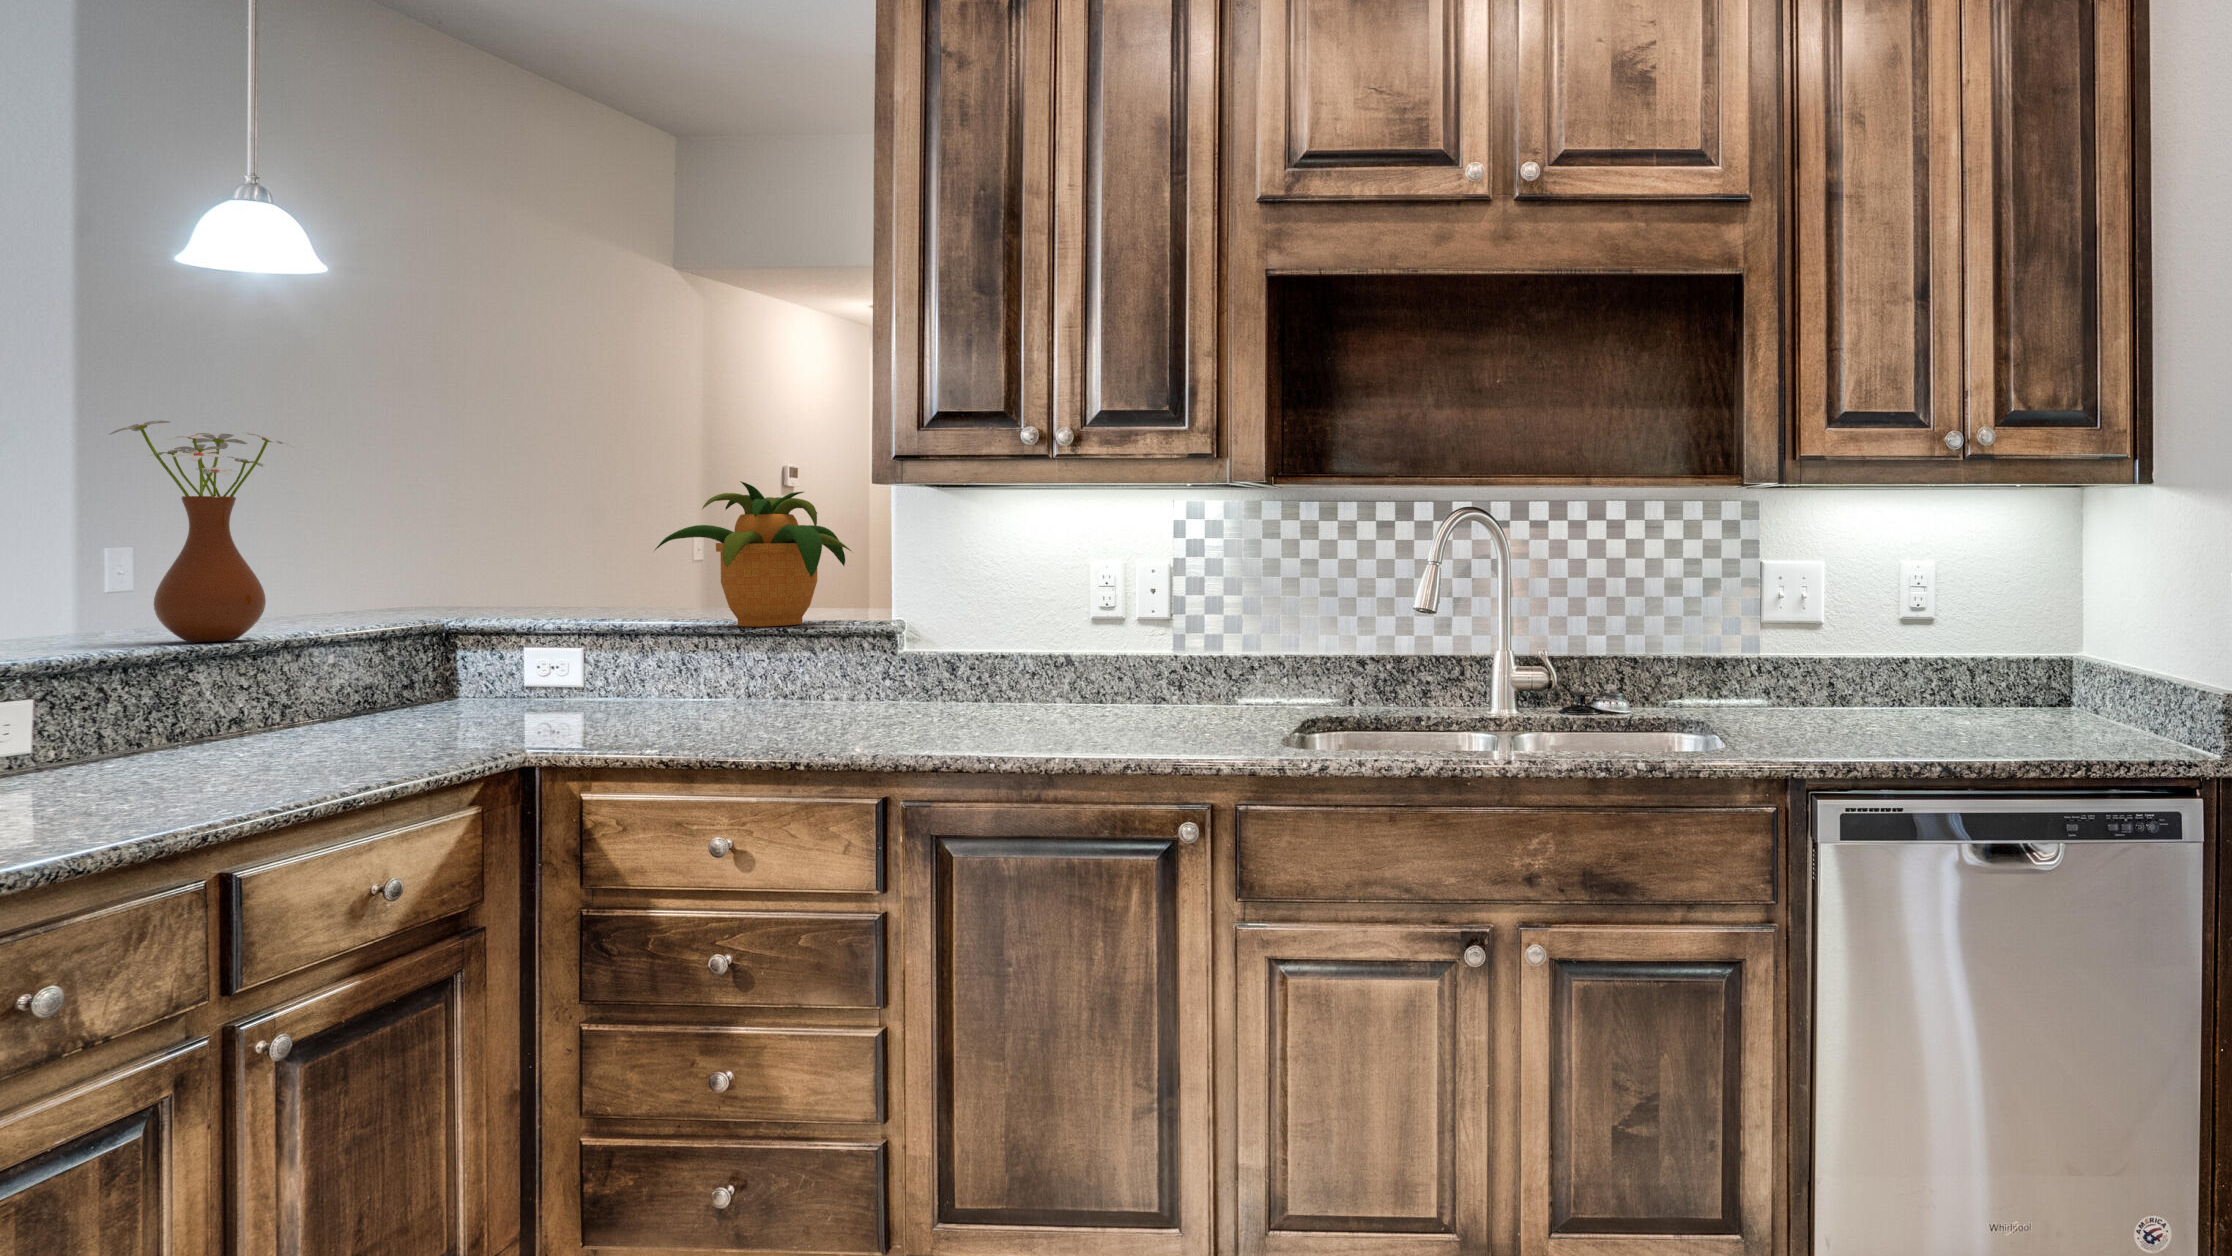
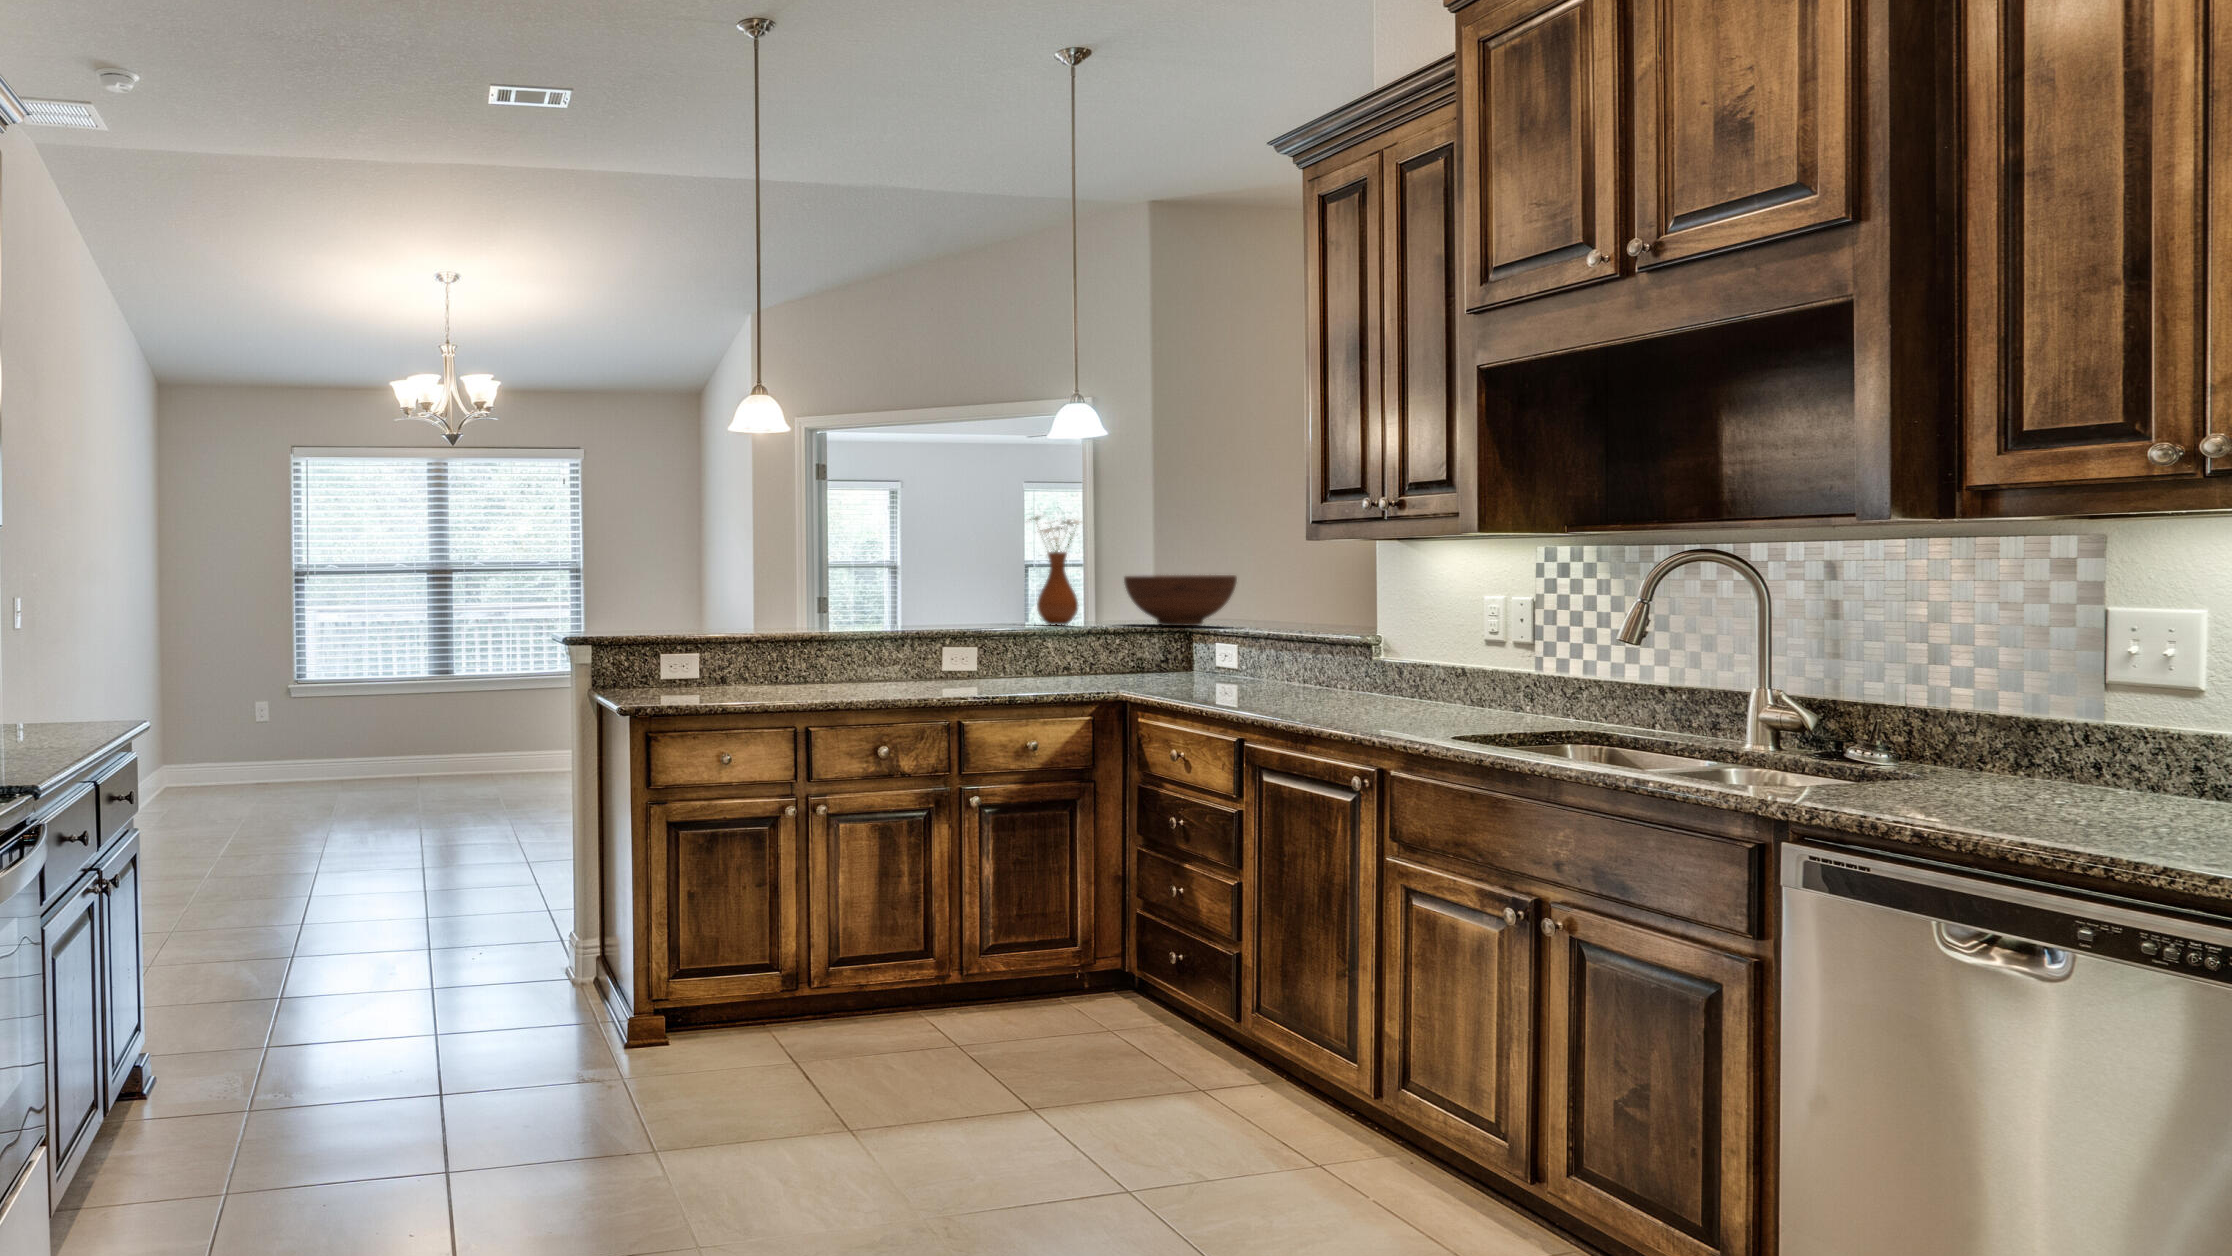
potted plant: present [655,481,851,627] -> none [1254,536,1384,635]
fruit bowl: none [309,539,543,626] -> present [1124,575,1237,626]

